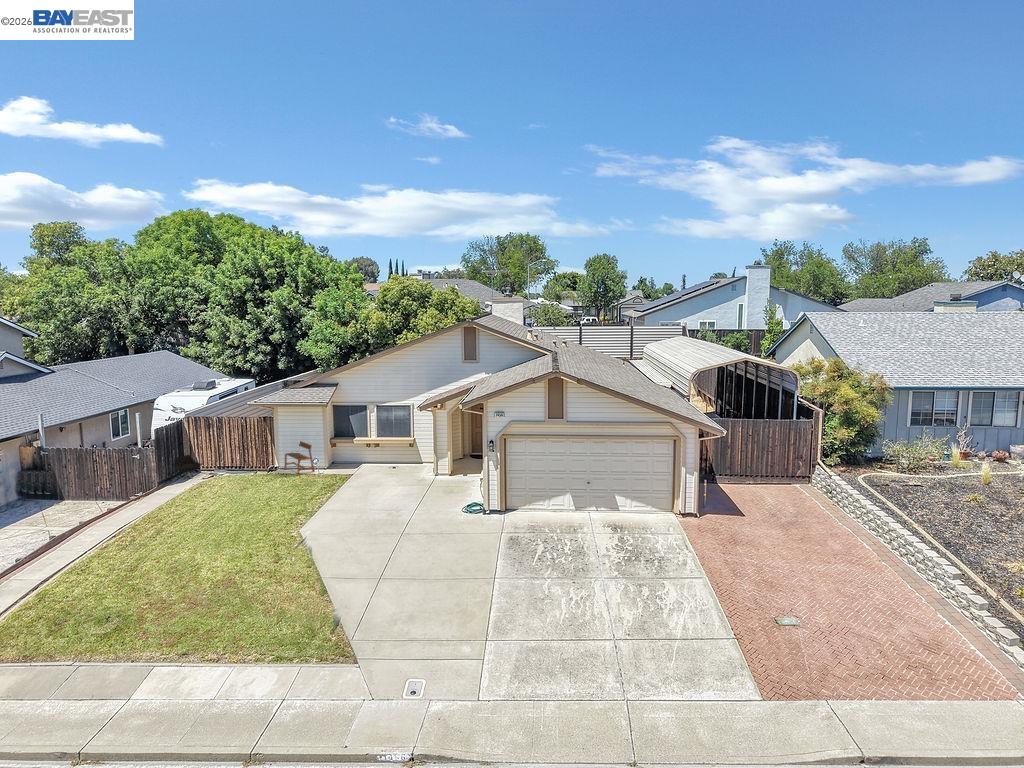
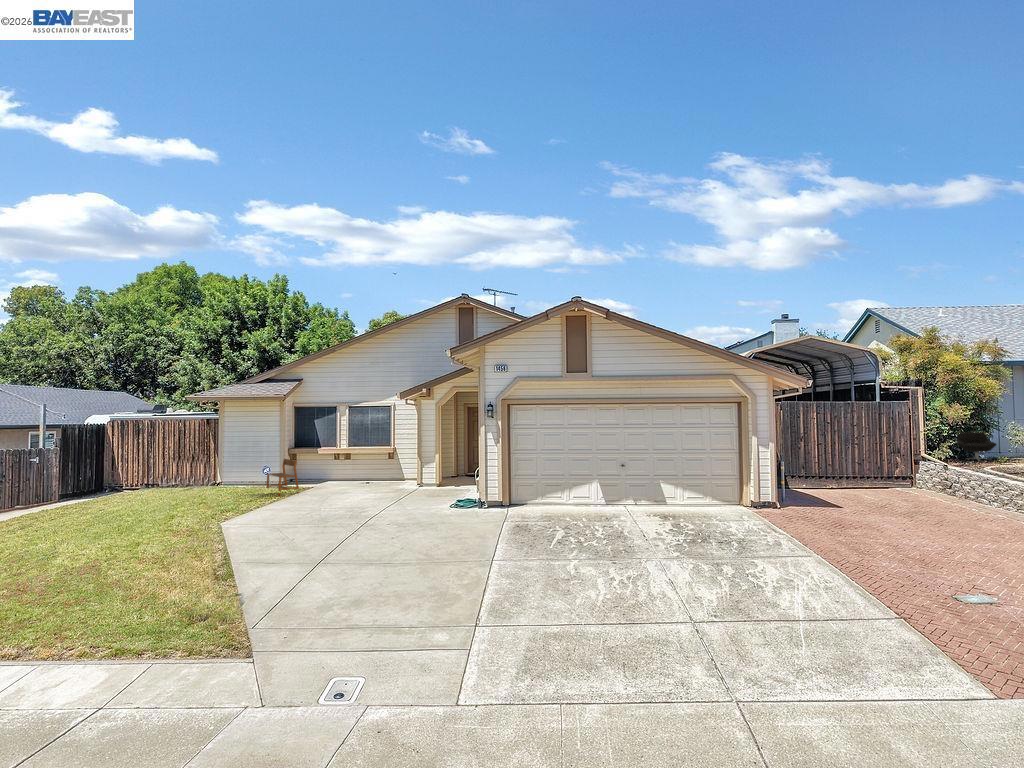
lounge chair: present [173,455,201,478] -> present [956,432,996,460]

